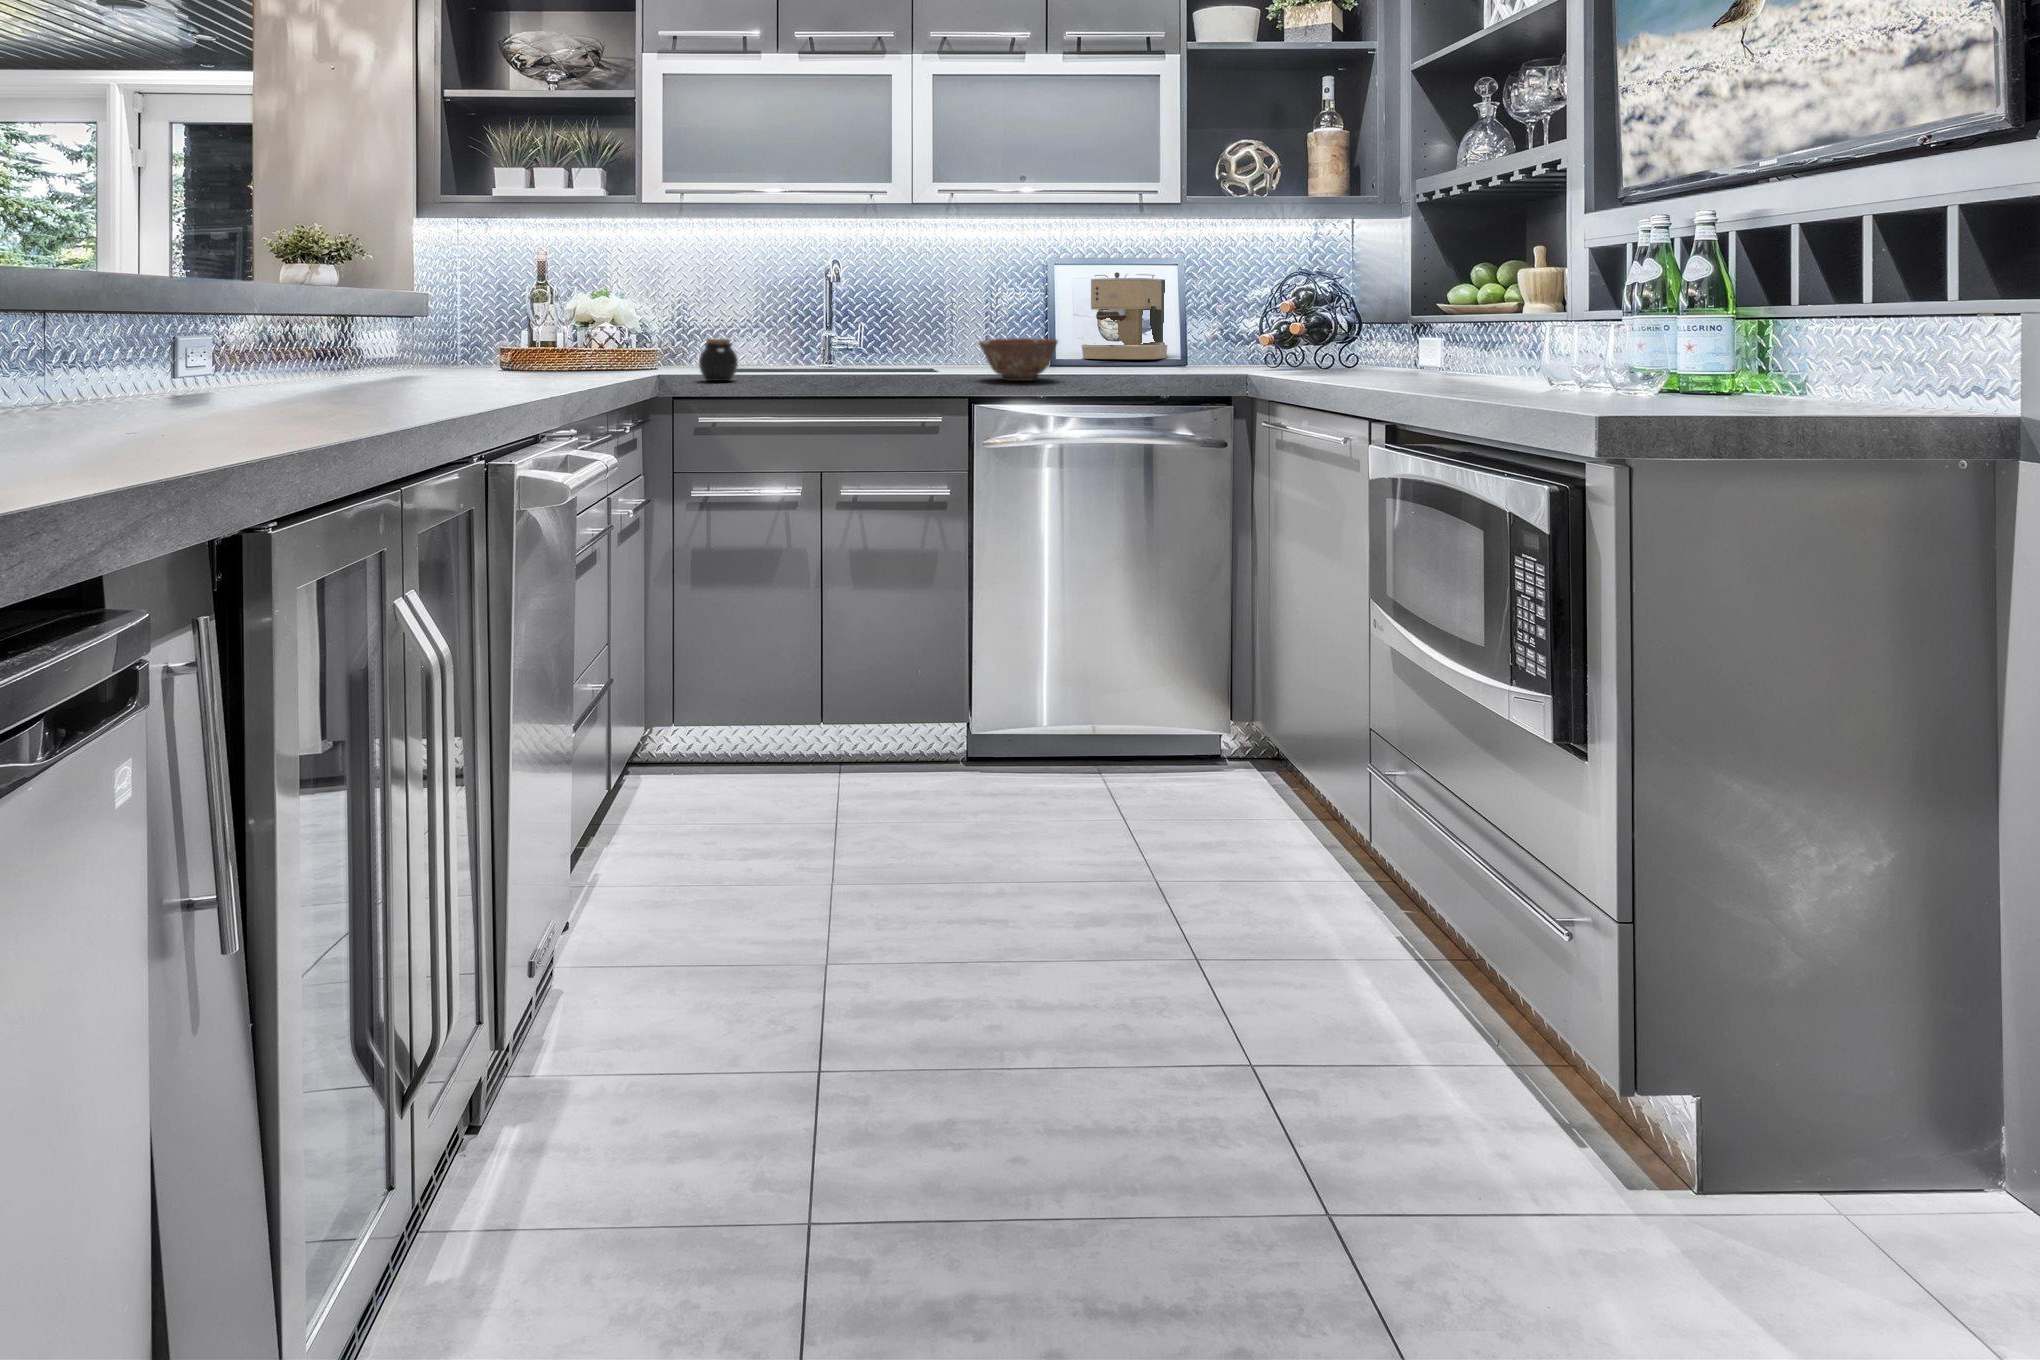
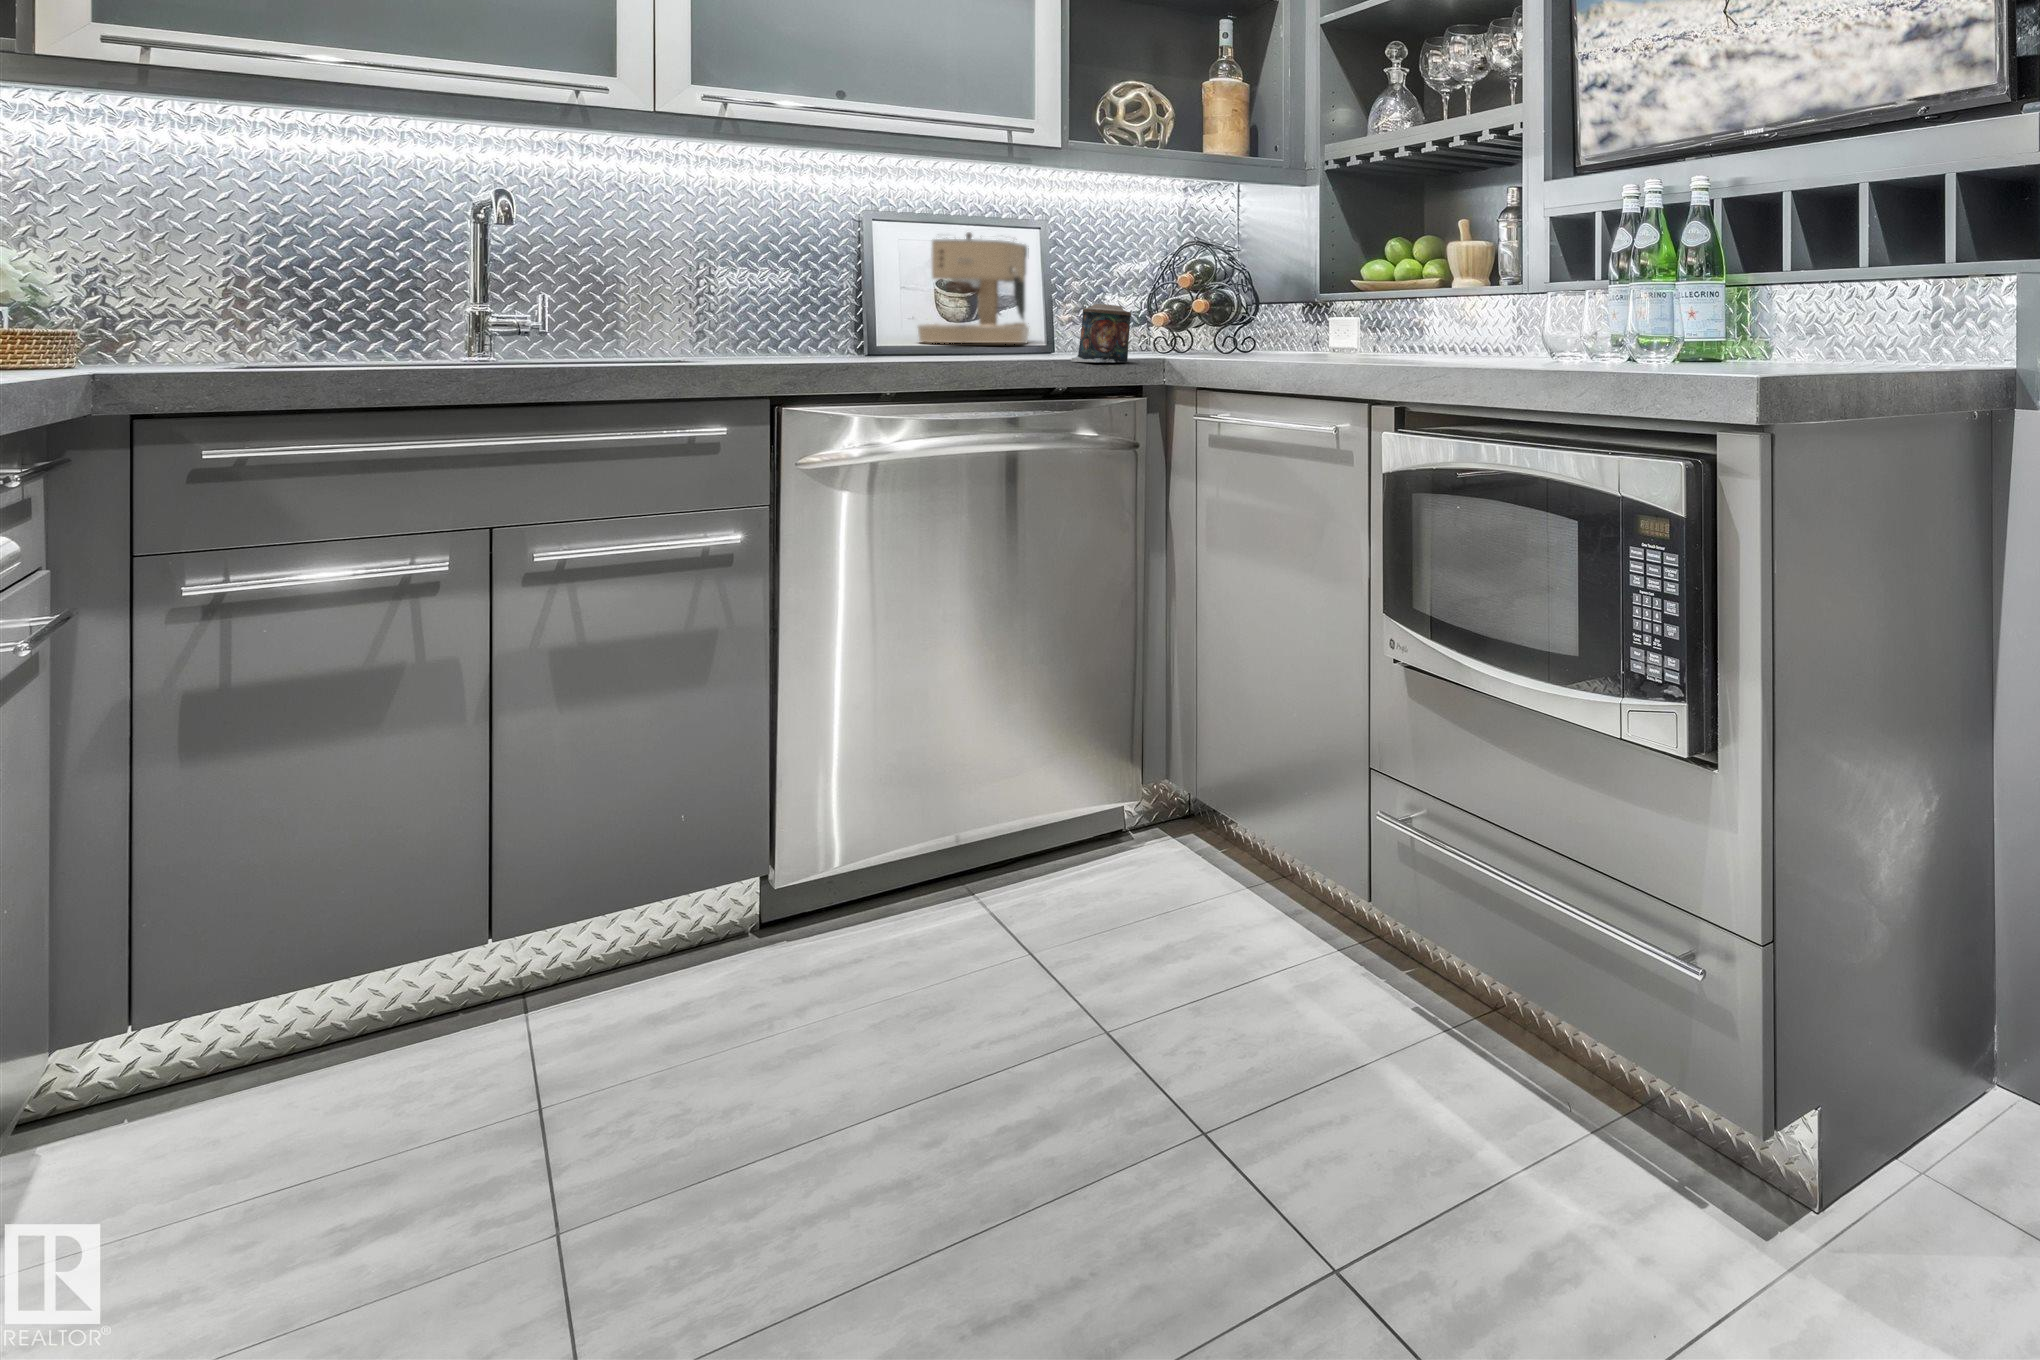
candle: none [1176,331,1223,378] -> present [1071,304,1131,362]
ceramic bowl: present [979,338,1058,381] -> none [801,308,923,365]
jar: present [699,339,738,381] -> none [278,295,363,366]

